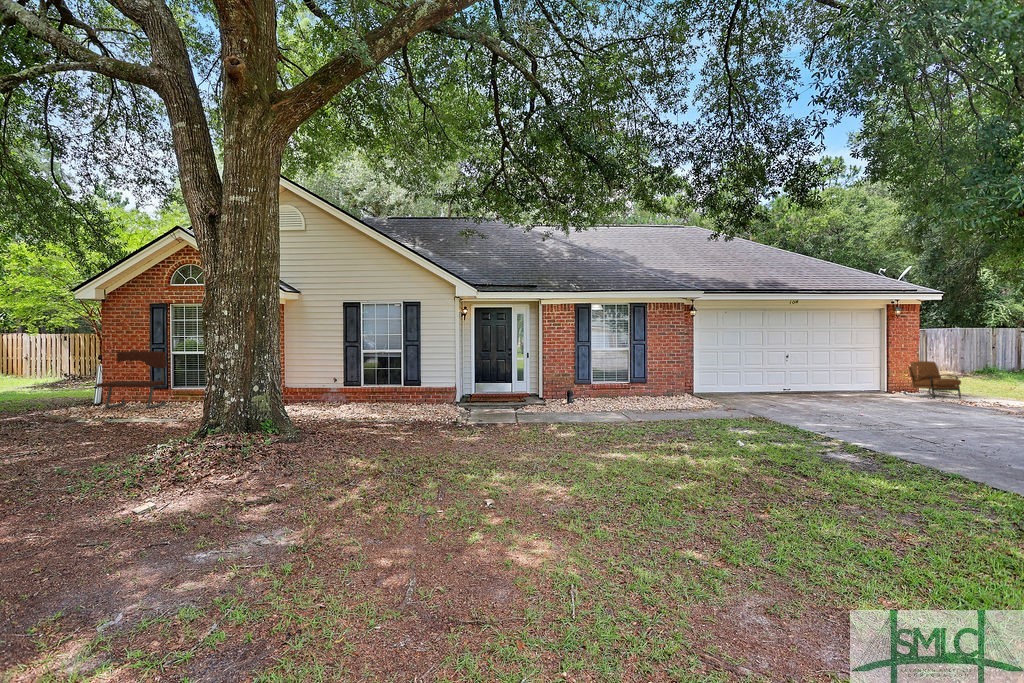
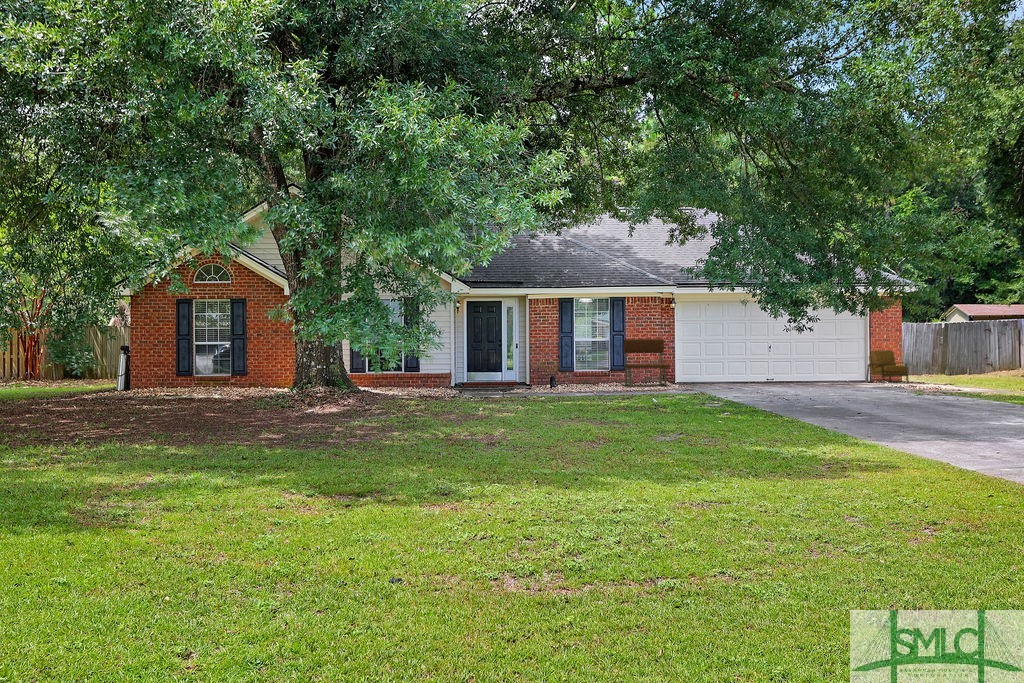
bench: present [96,351,166,408] -> present [624,339,670,386]

